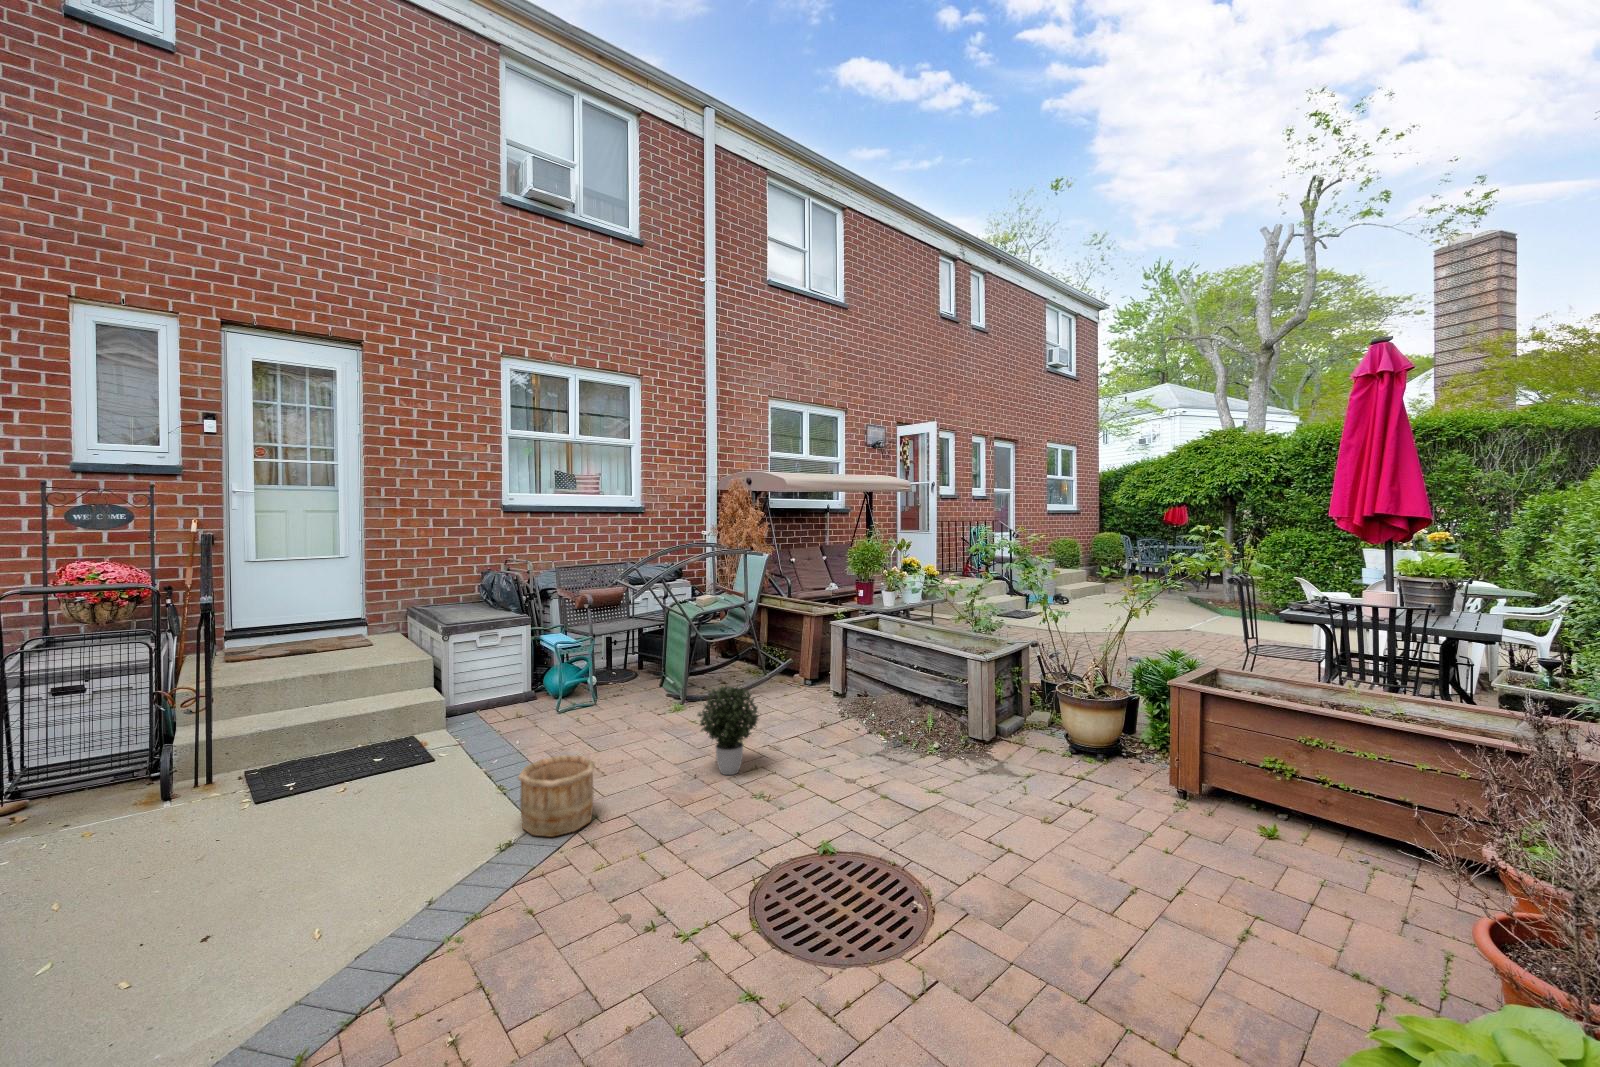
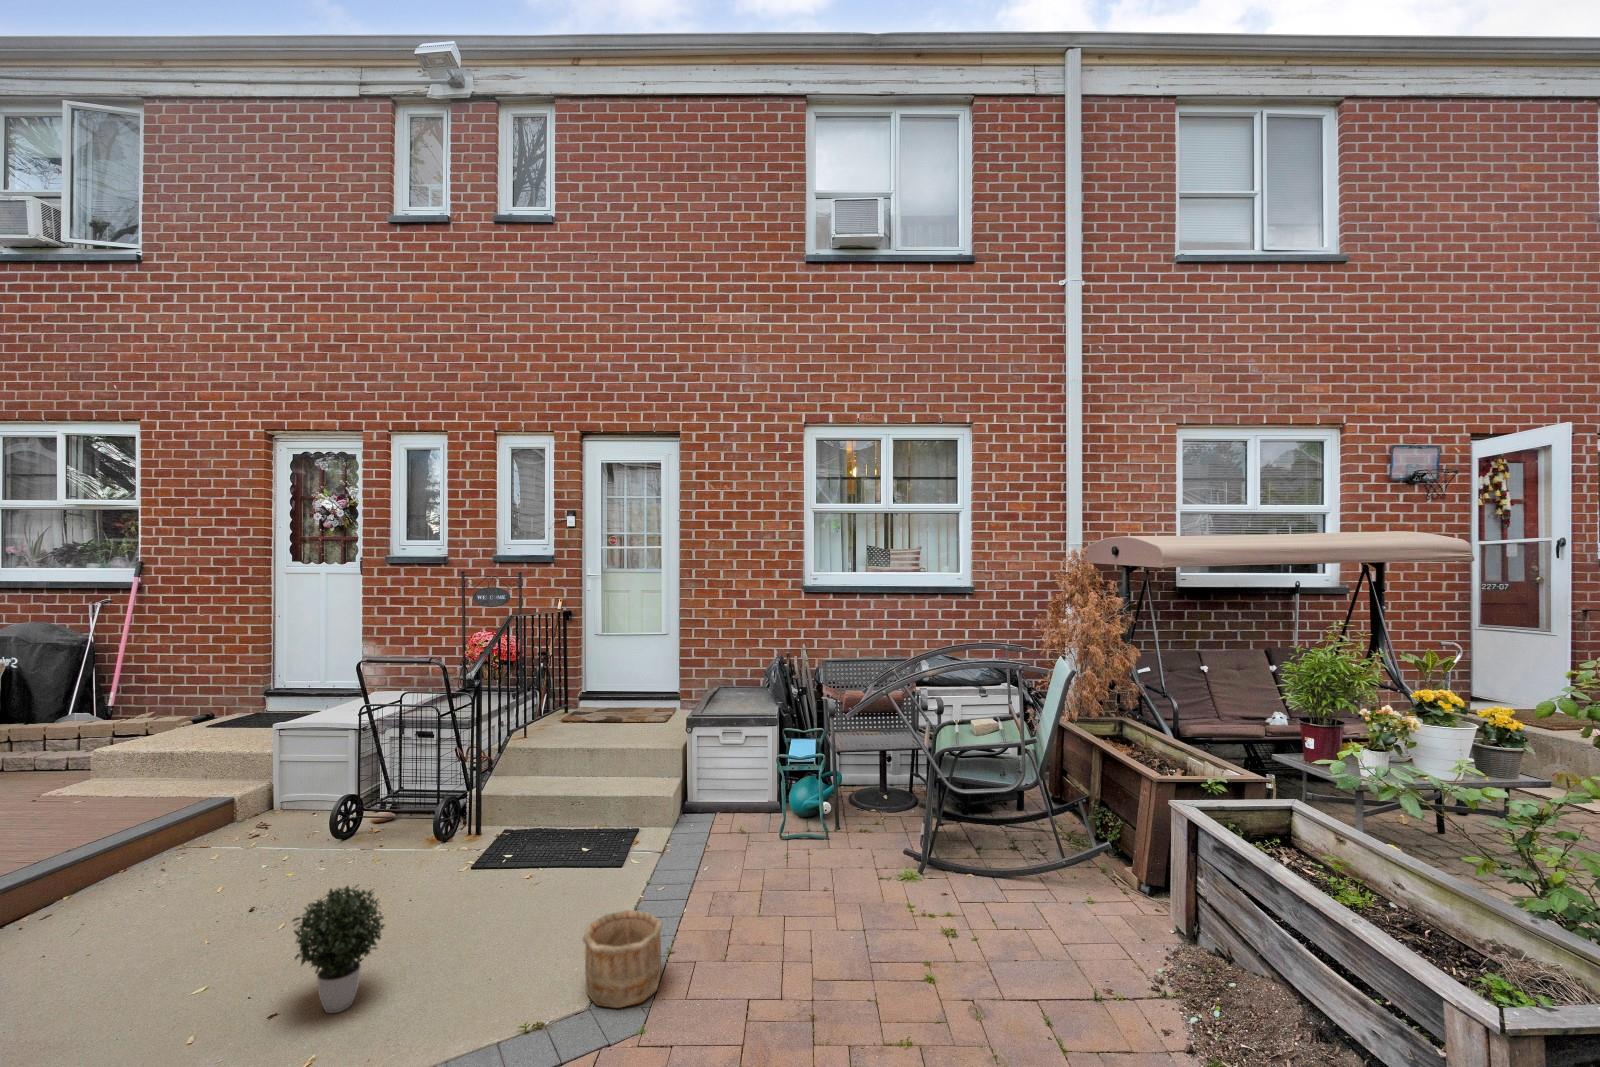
potted plant: present [697,686,759,775] -> present [292,884,385,1013]

